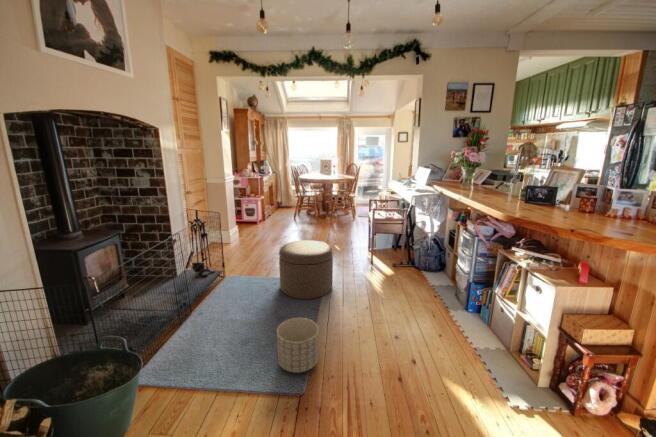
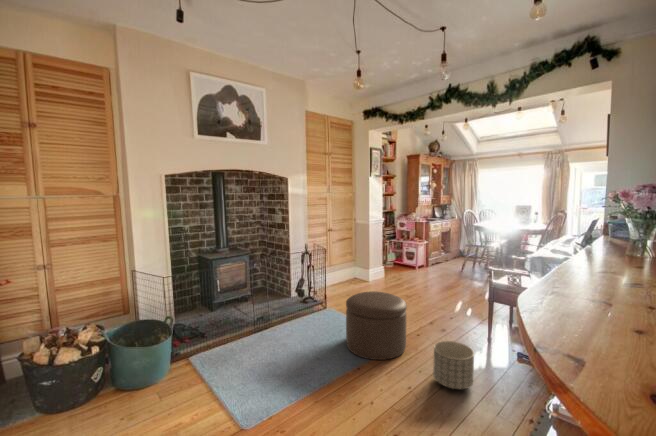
planter: present [277,318,319,373] -> present [433,341,474,389]

